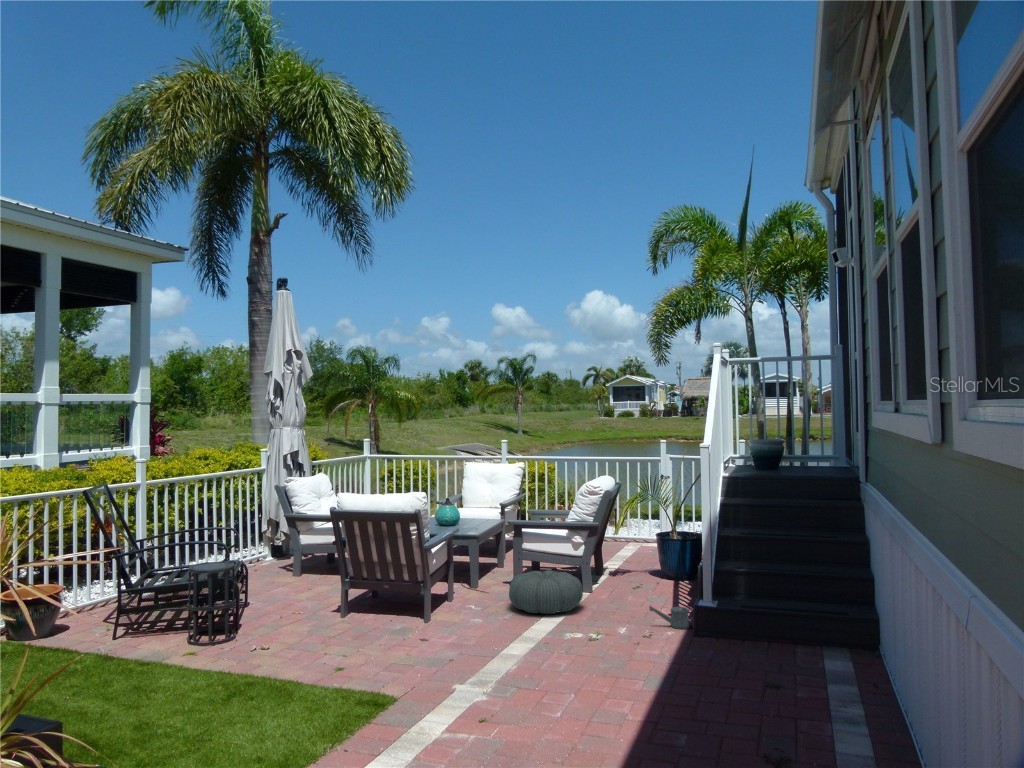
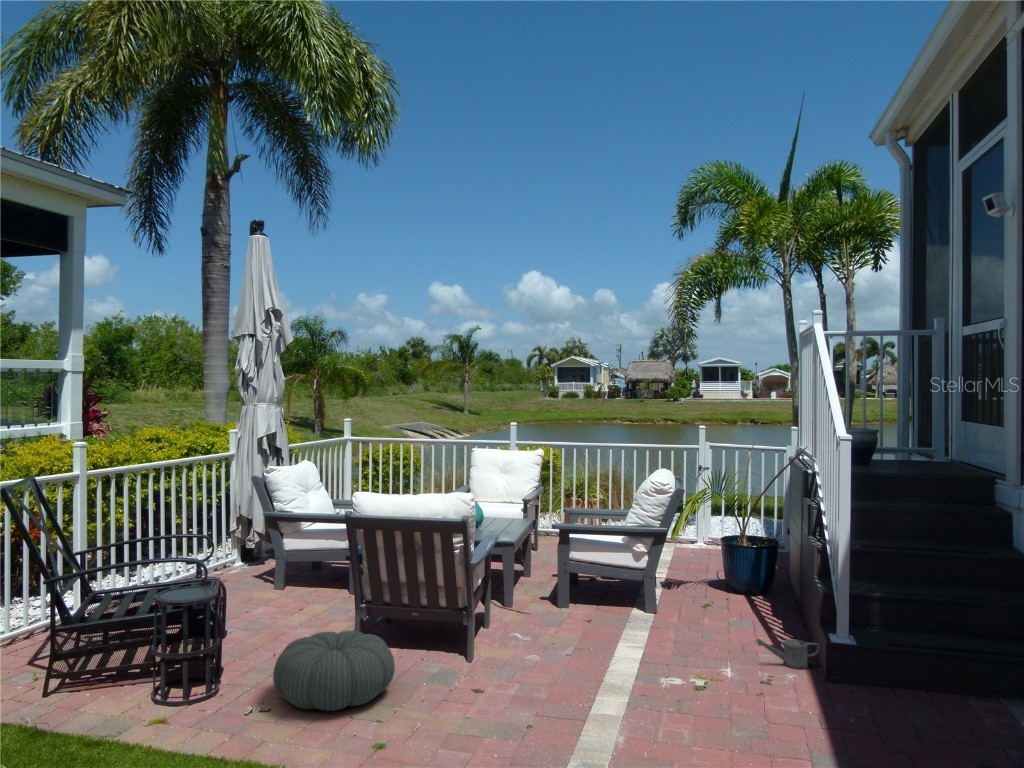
pouf: present [509,570,583,614] -> present [273,631,395,711]

